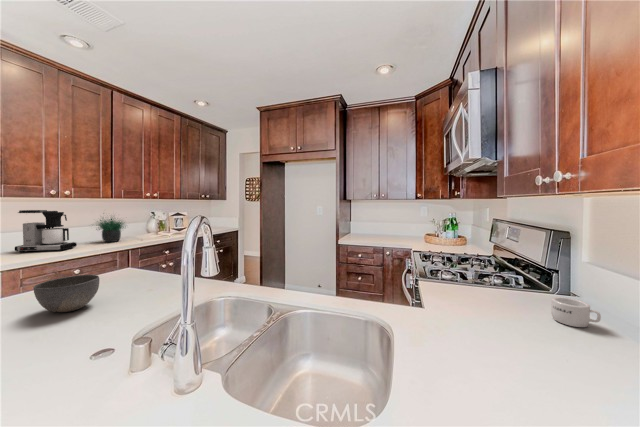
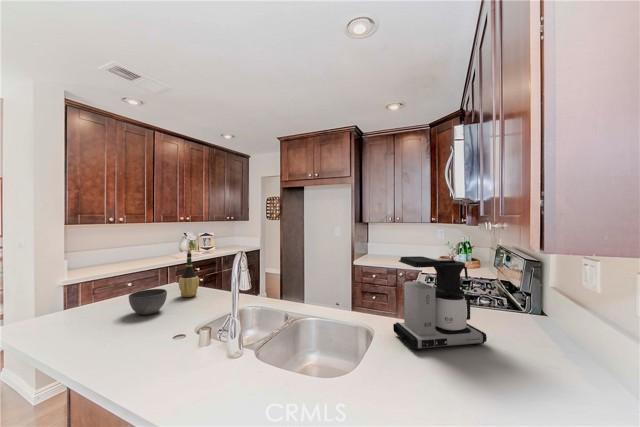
coffee maker: present [15,210,77,252] -> present [393,256,487,350]
potted plant: present [98,218,124,242] -> none [132,230,168,261]
wine bottle: none [125,224,154,284] -> present [179,251,199,297]
mug: present [551,297,601,327] -> none [501,314,531,336]

